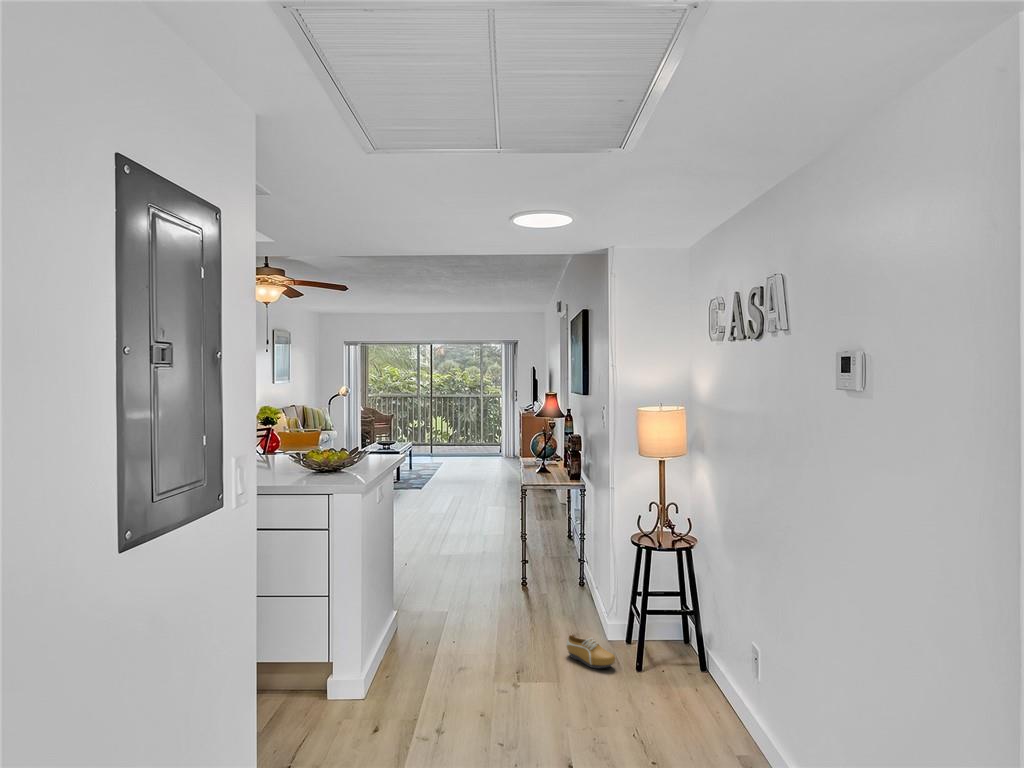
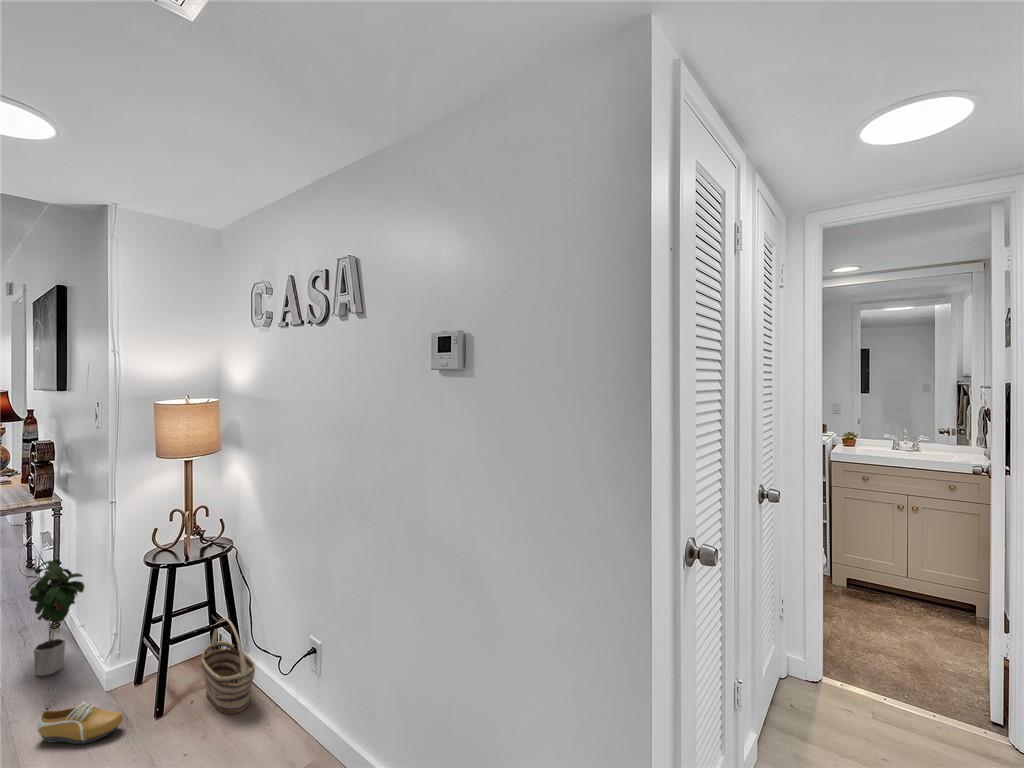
potted plant: none [565,529,596,616] -> present [29,559,85,676]
basket: none [671,606,712,693] -> present [202,618,255,714]

